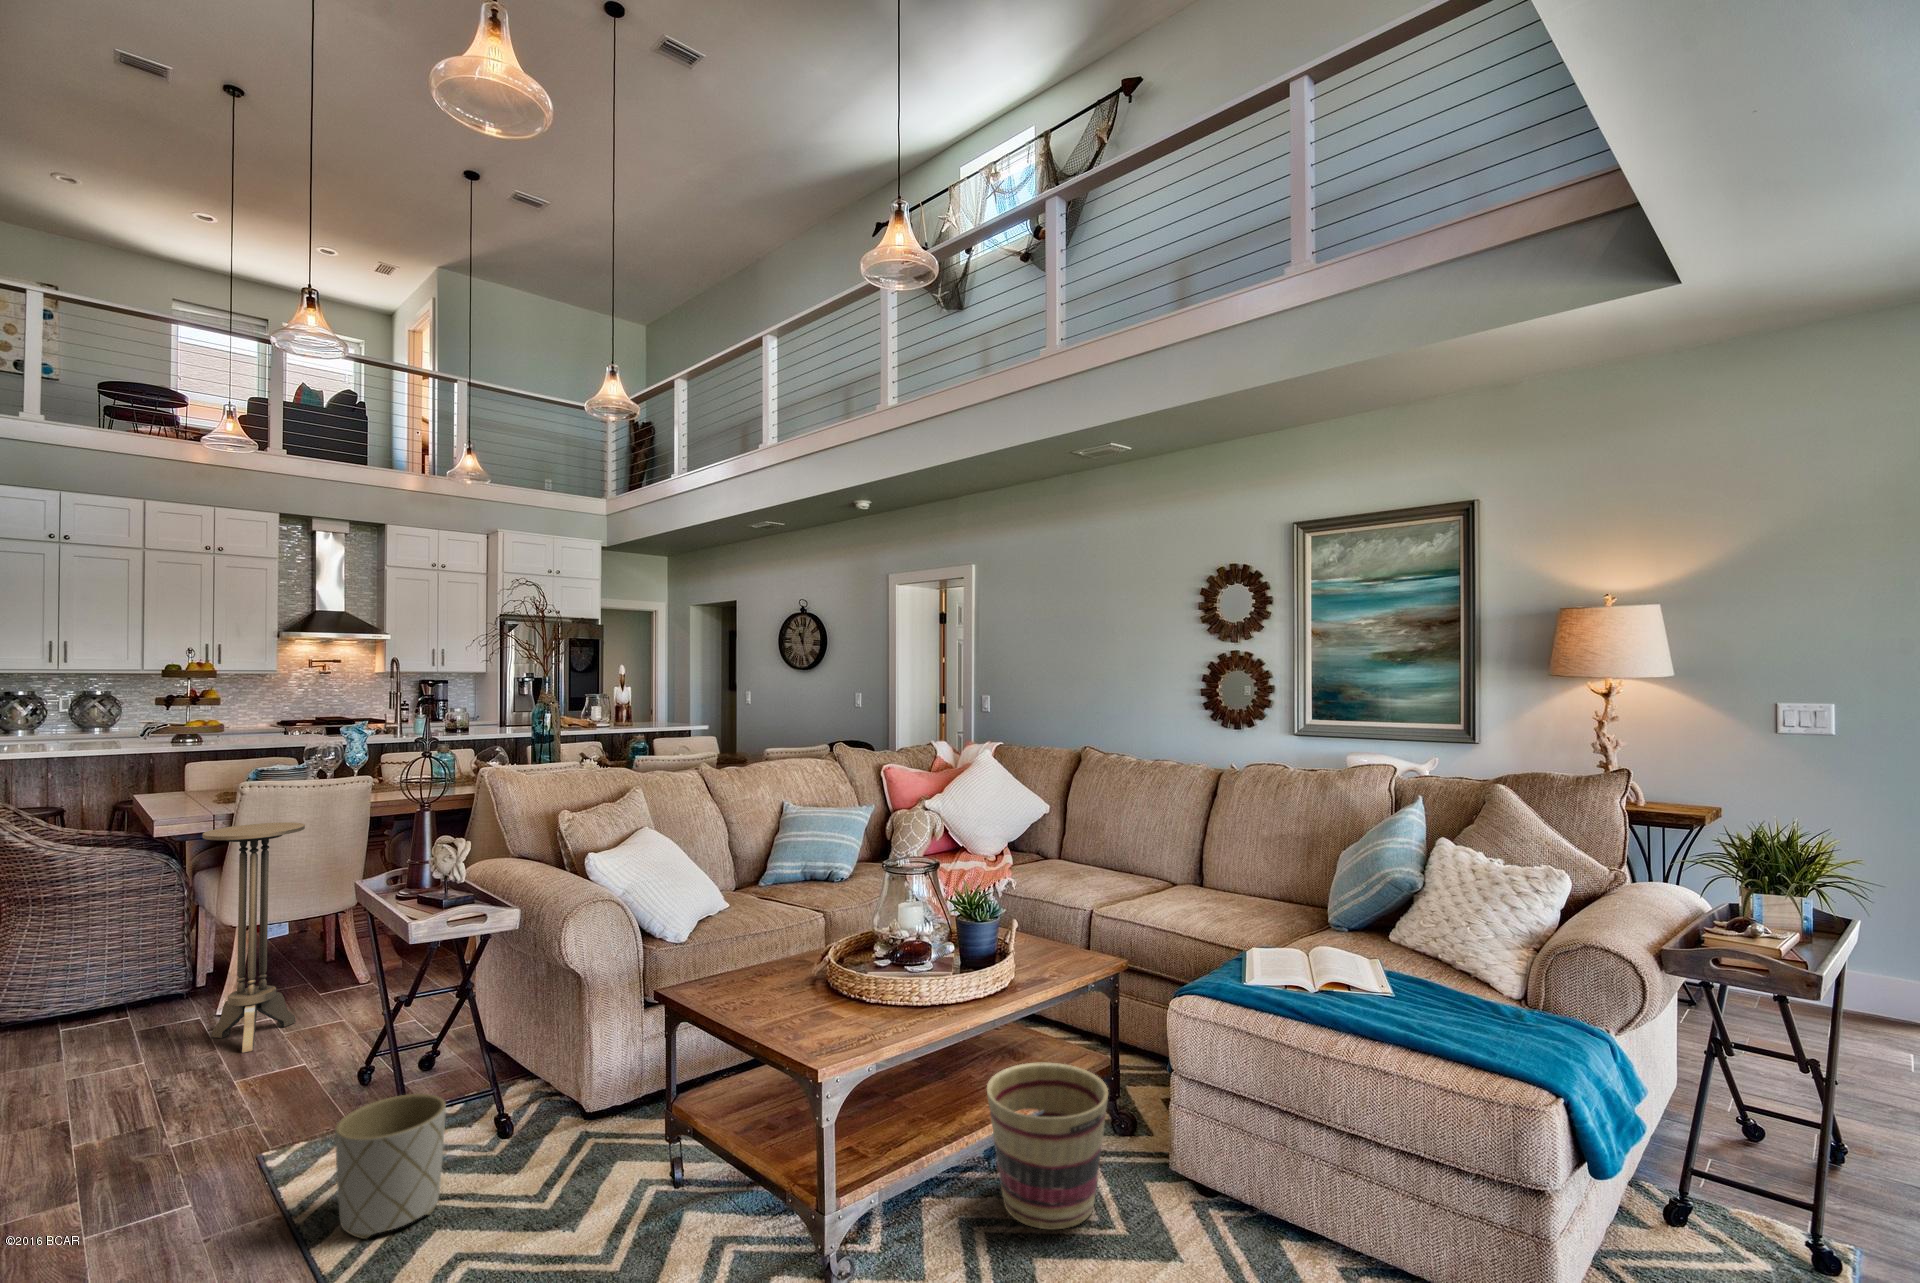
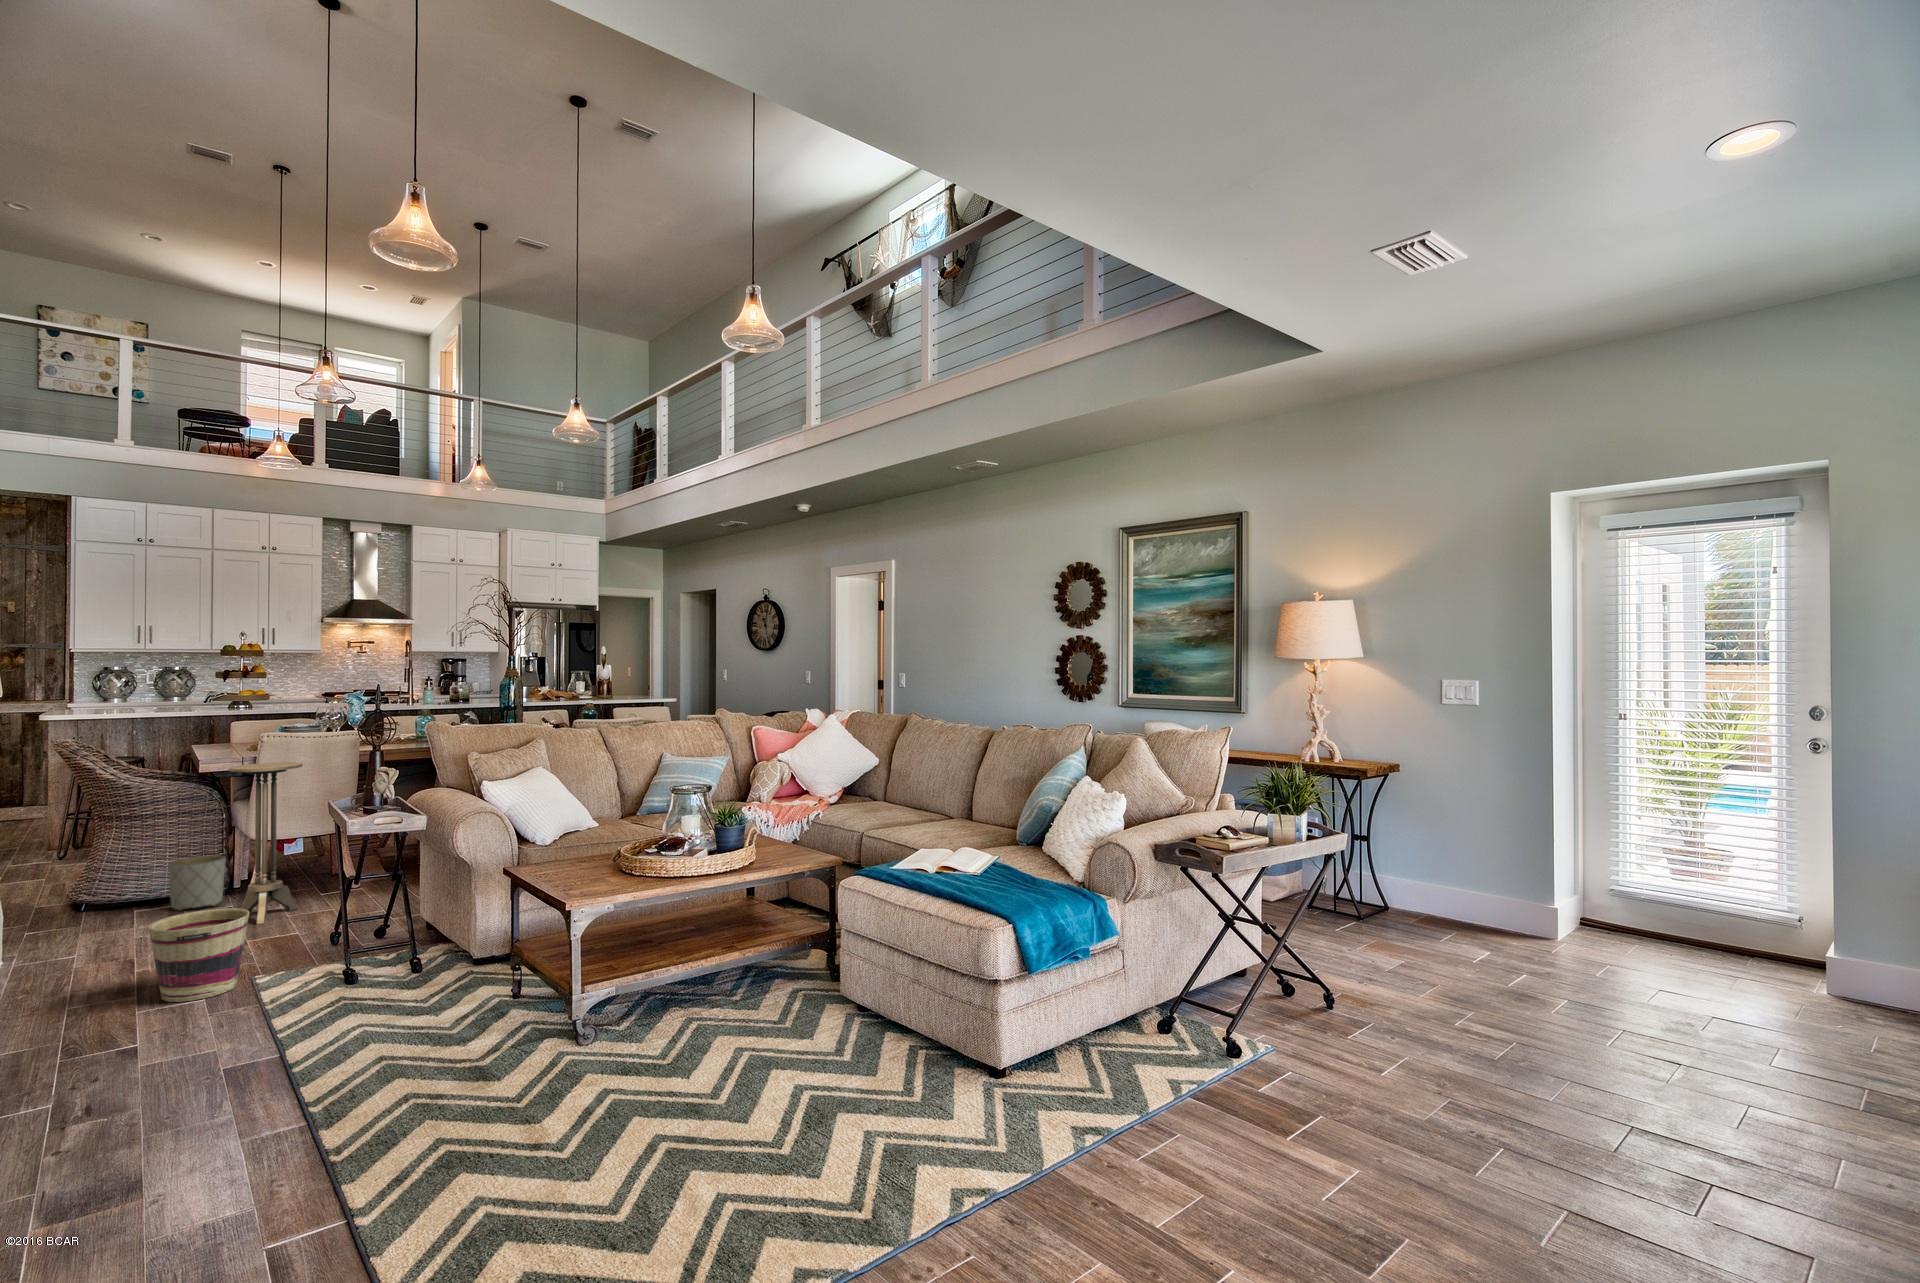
basket: present [987,1062,1108,1230] -> present [148,908,249,1002]
planter: present [335,1094,446,1239] -> present [169,856,225,911]

